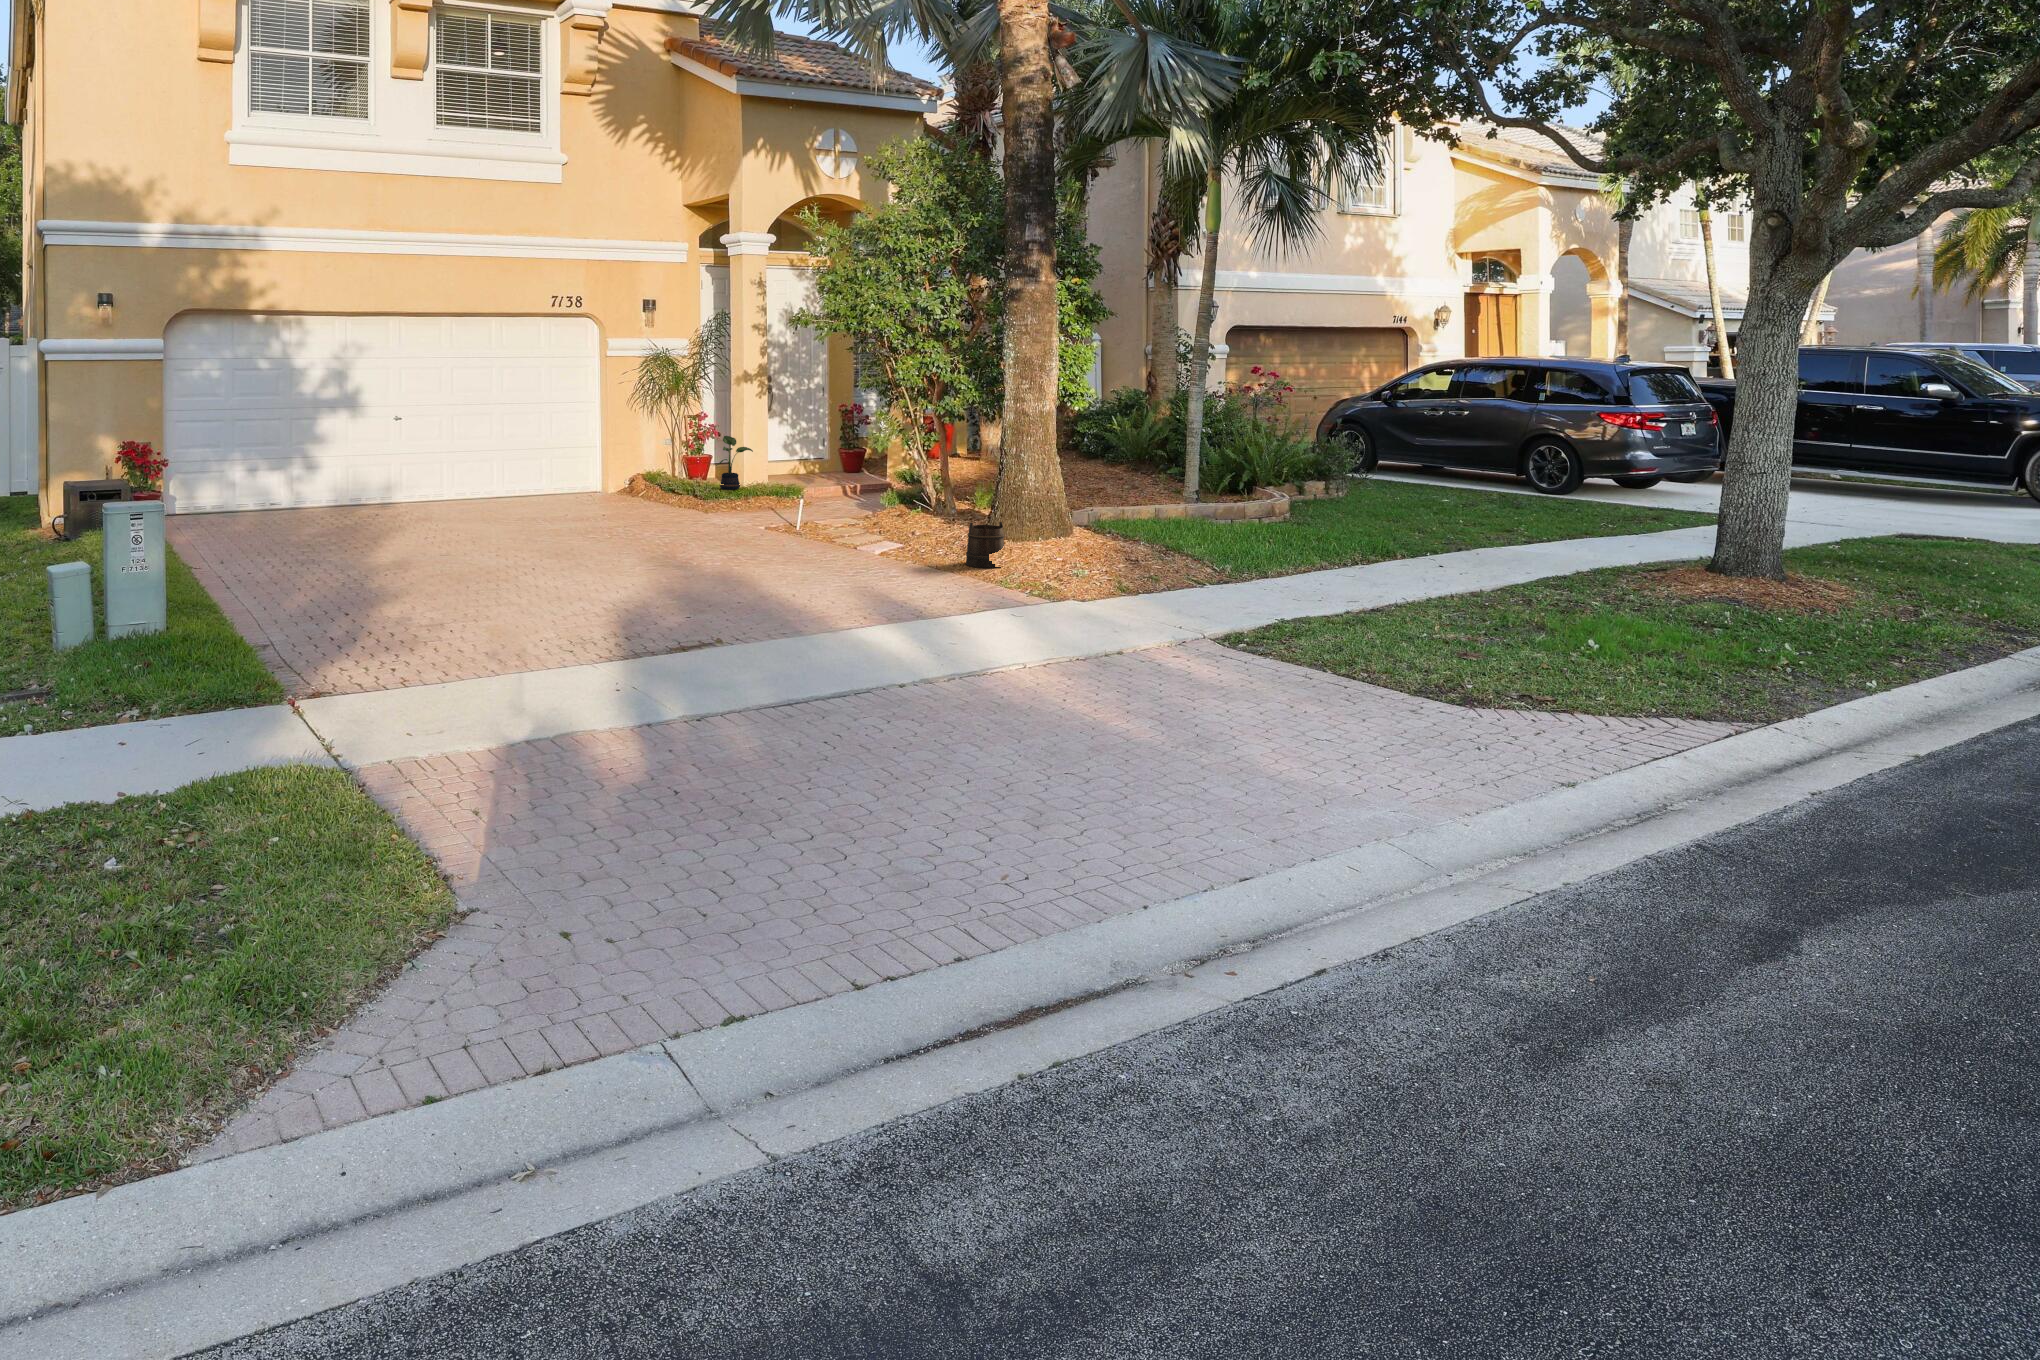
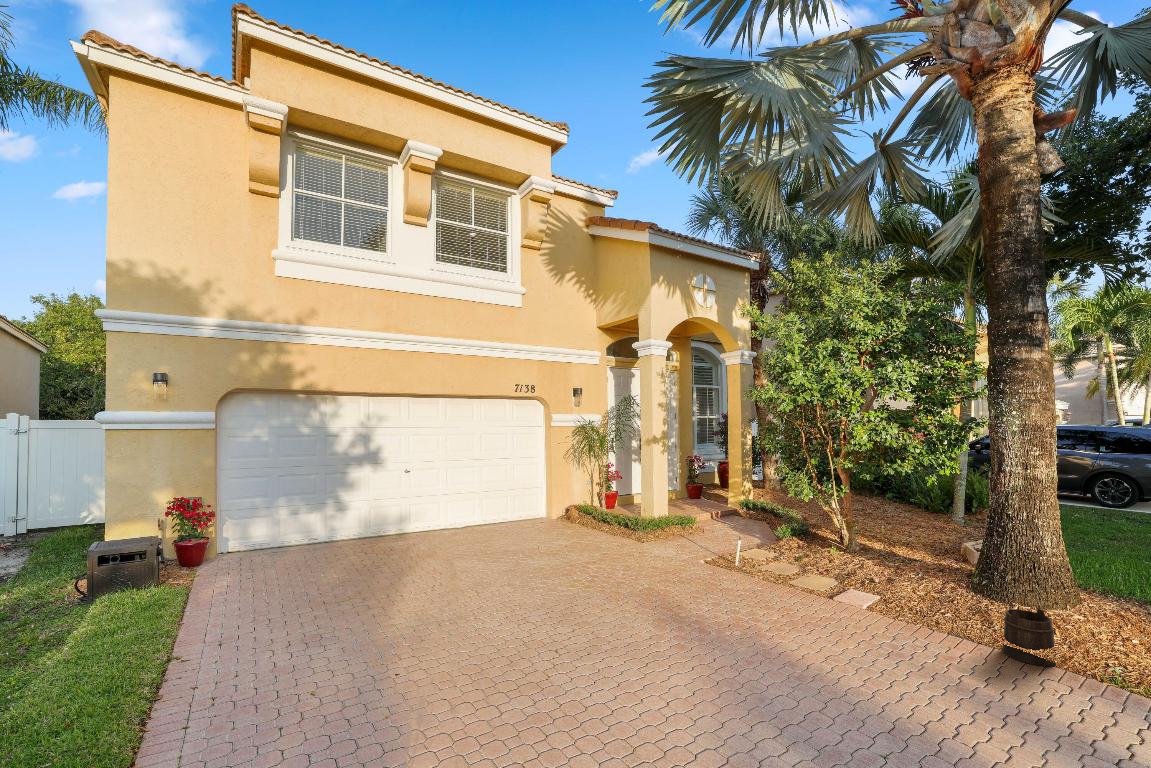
potted plant: present [716,436,753,490] -> none [630,481,655,520]

